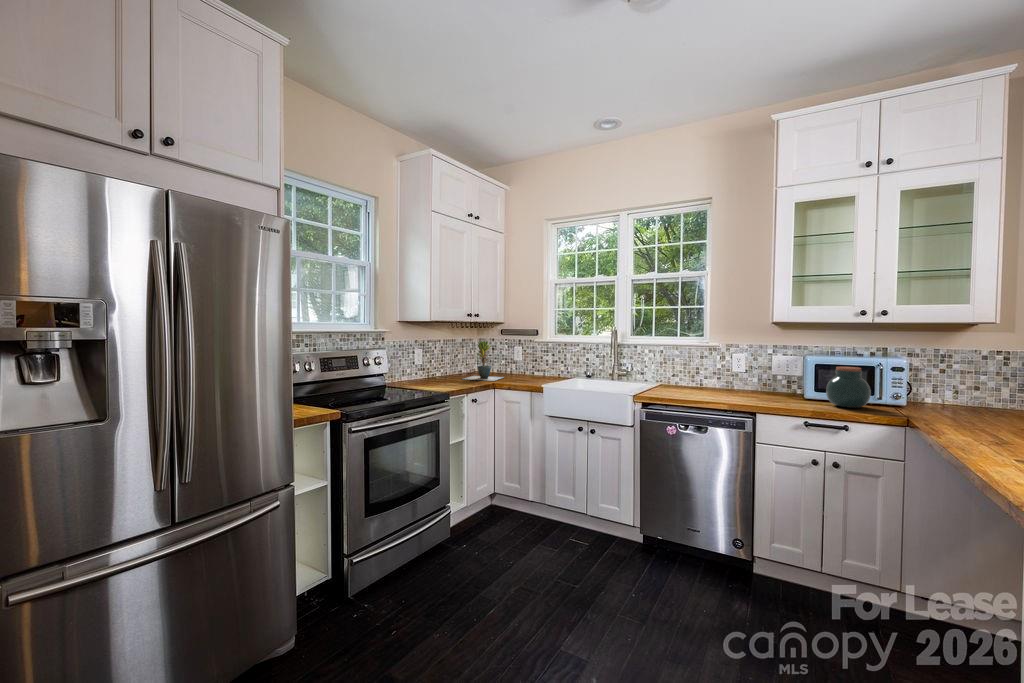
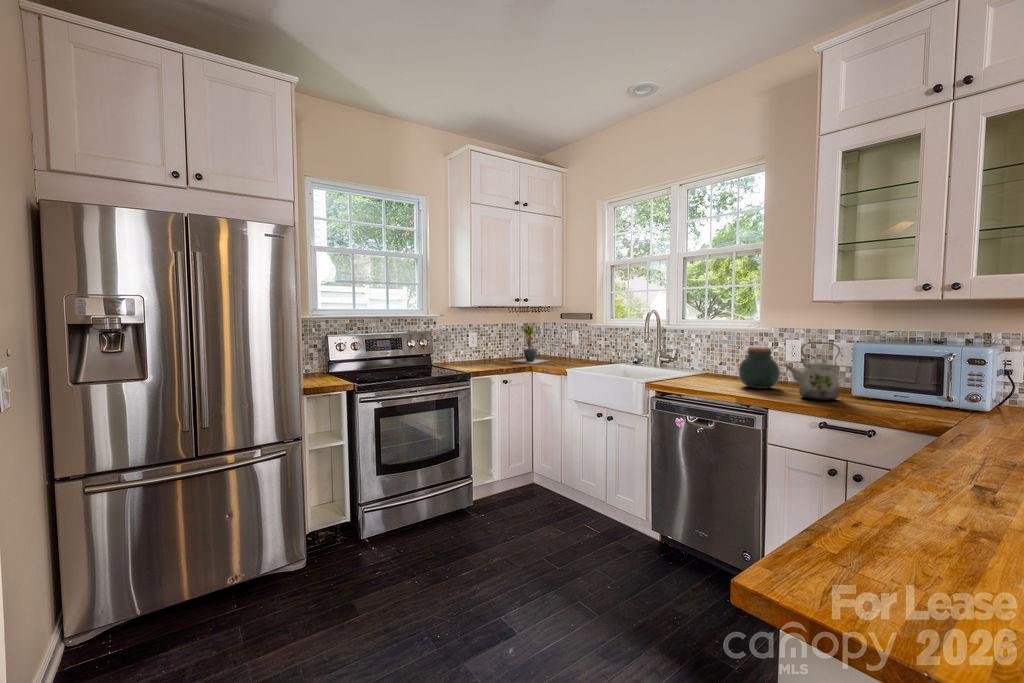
kettle: none [758,356,801,403] -> present [786,342,840,401]
jar: present [826,367,871,408] -> present [738,347,780,389]

